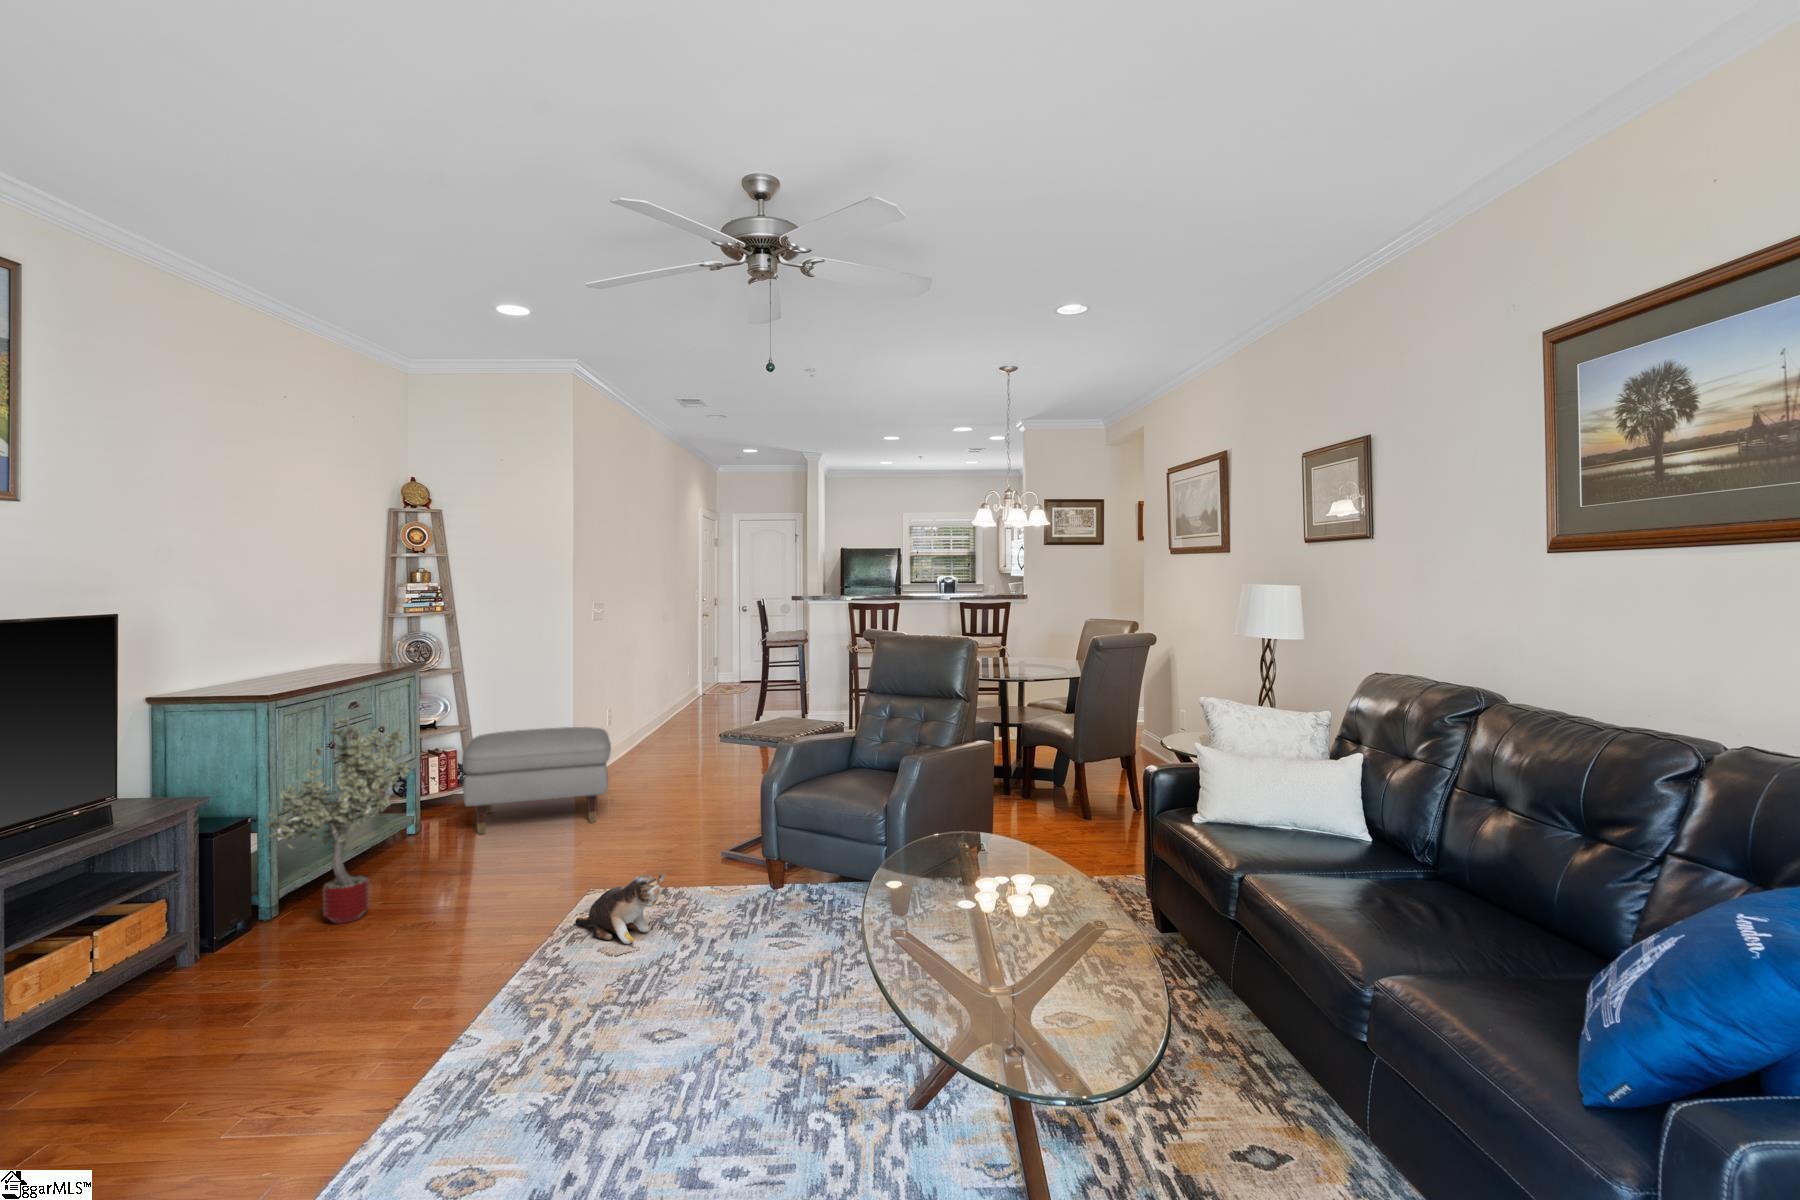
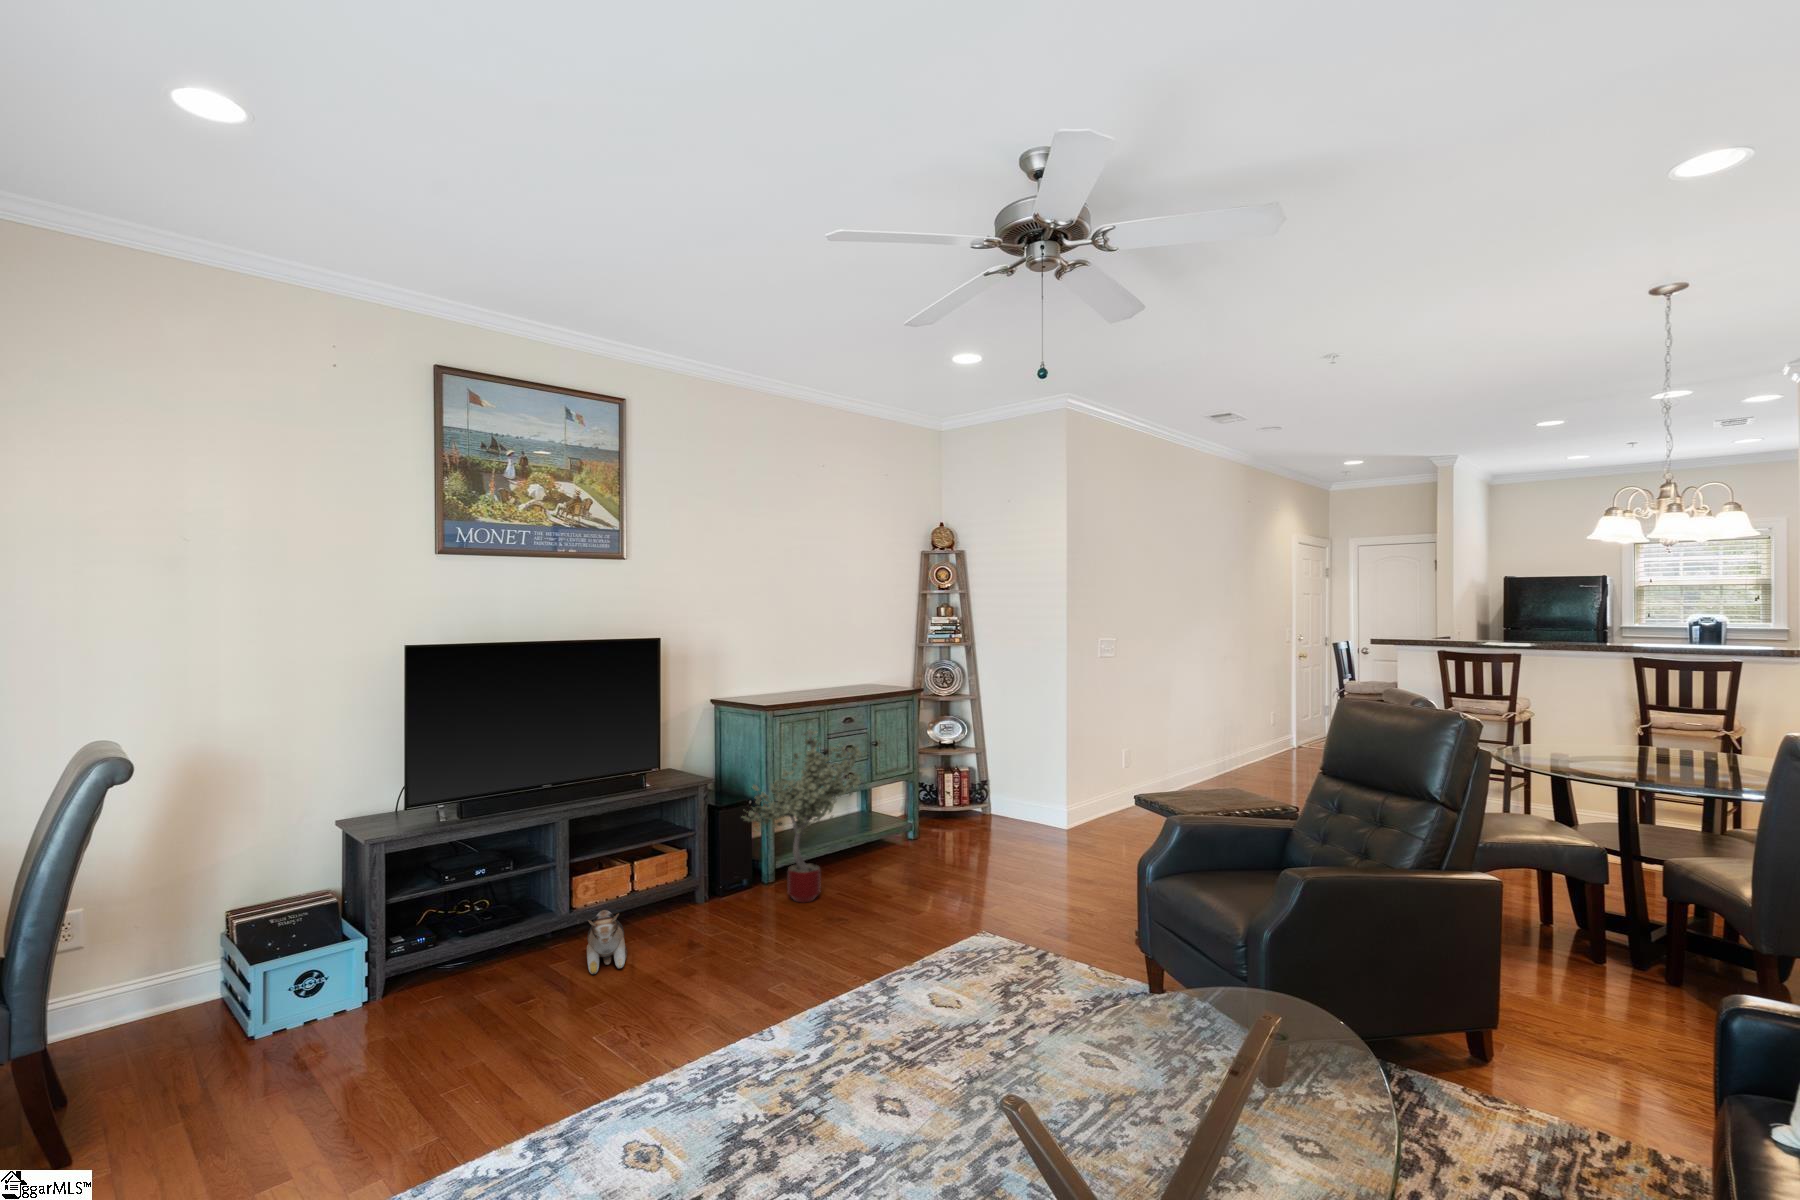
ottoman: present [462,727,611,834] -> none [940,759,1087,864]
plush toy: present [575,872,666,944] -> present [587,910,627,974]

